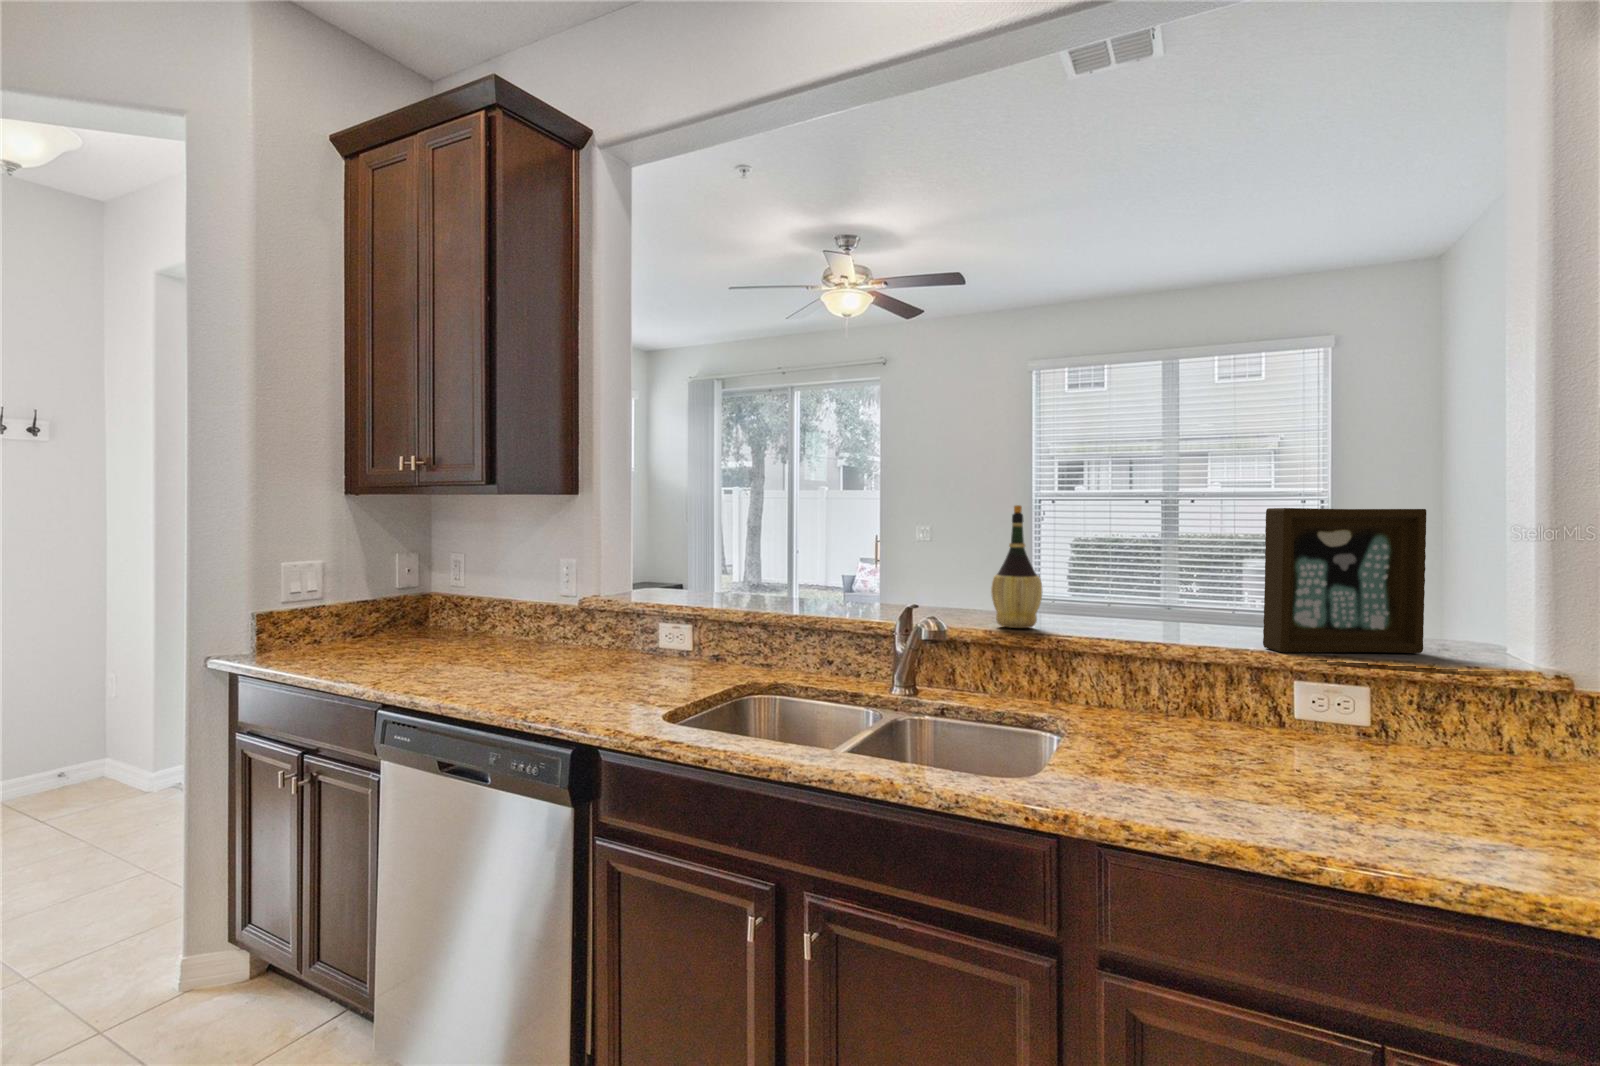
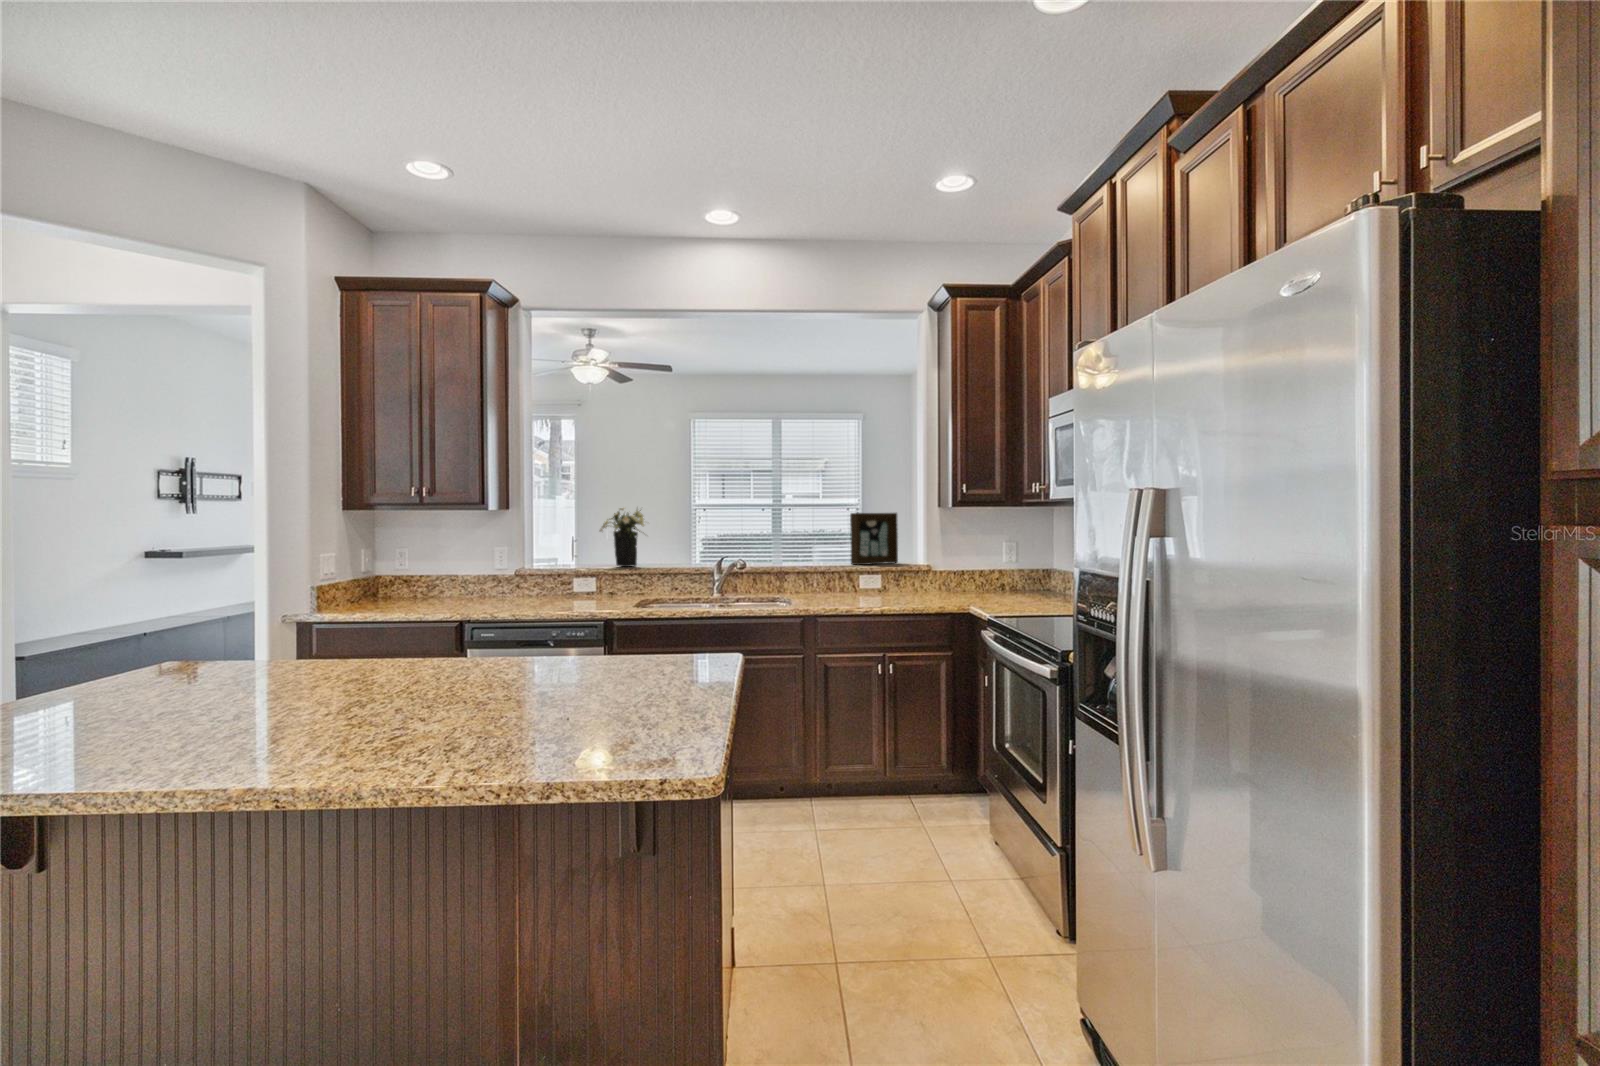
flower arrangement: none [711,489,809,606] -> present [600,507,645,567]
wine bottle: present [991,505,1042,628] -> none [748,513,769,565]

